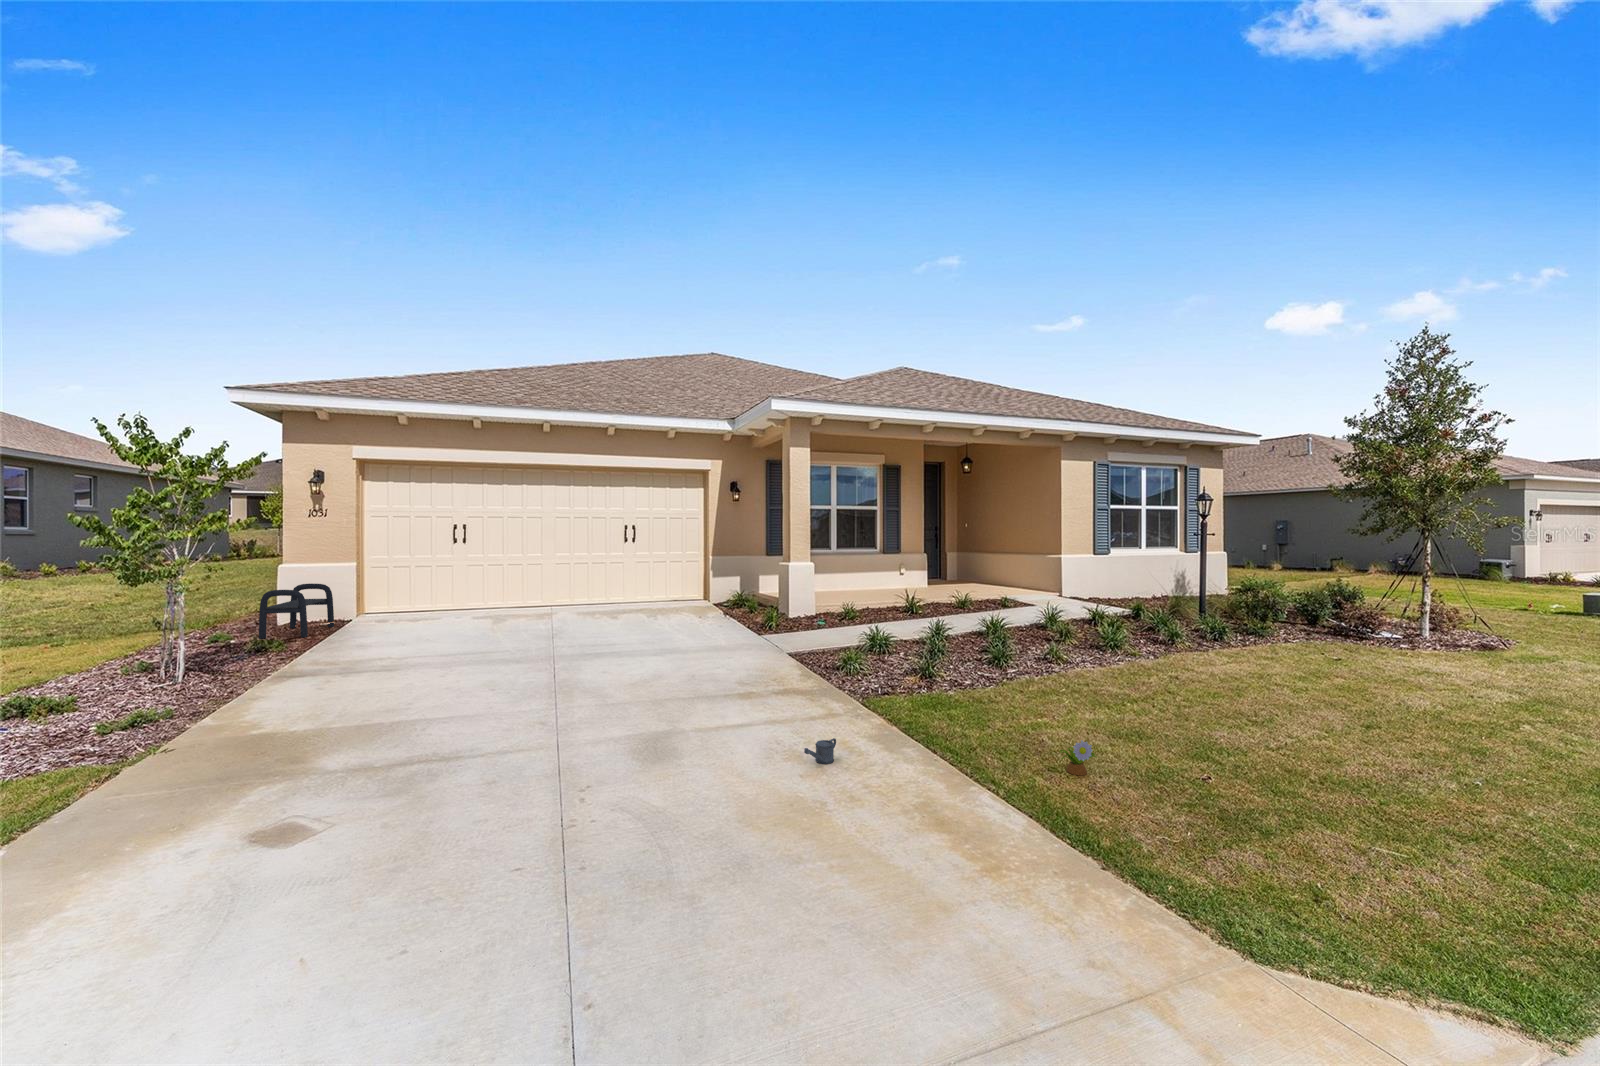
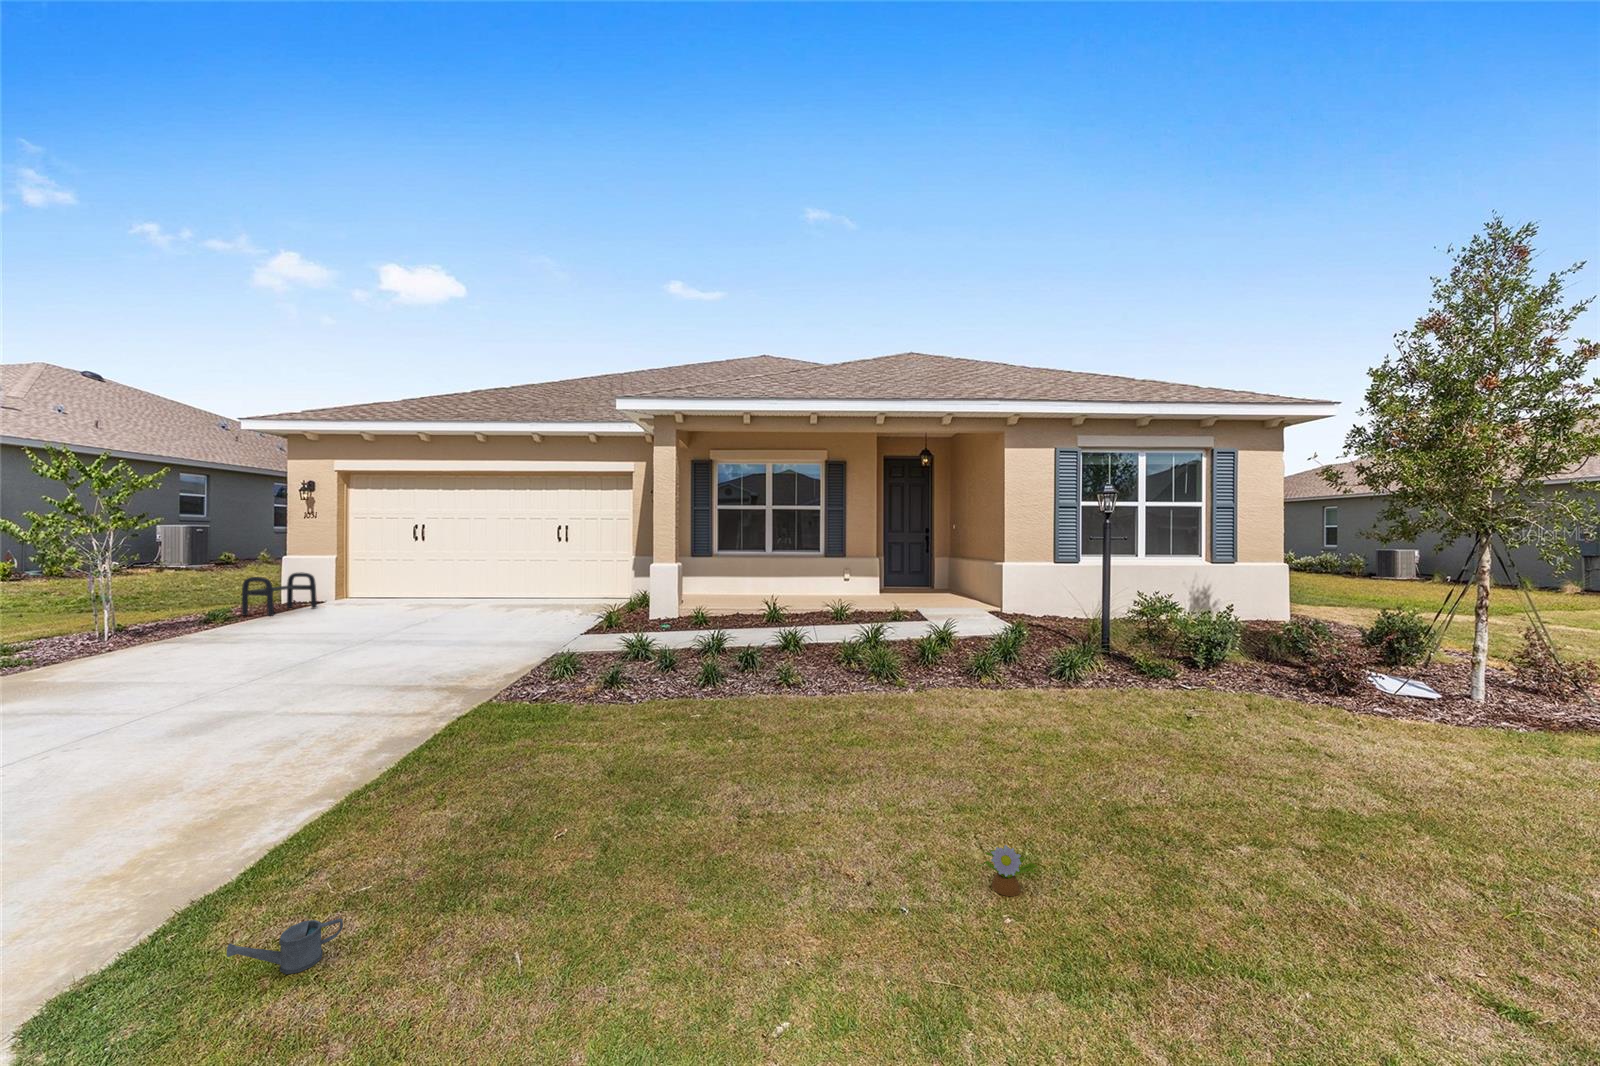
watering can: present [804,738,836,764] -> present [227,918,343,974]
decorative plant: present [1060,740,1097,775] -> present [980,845,1038,896]

